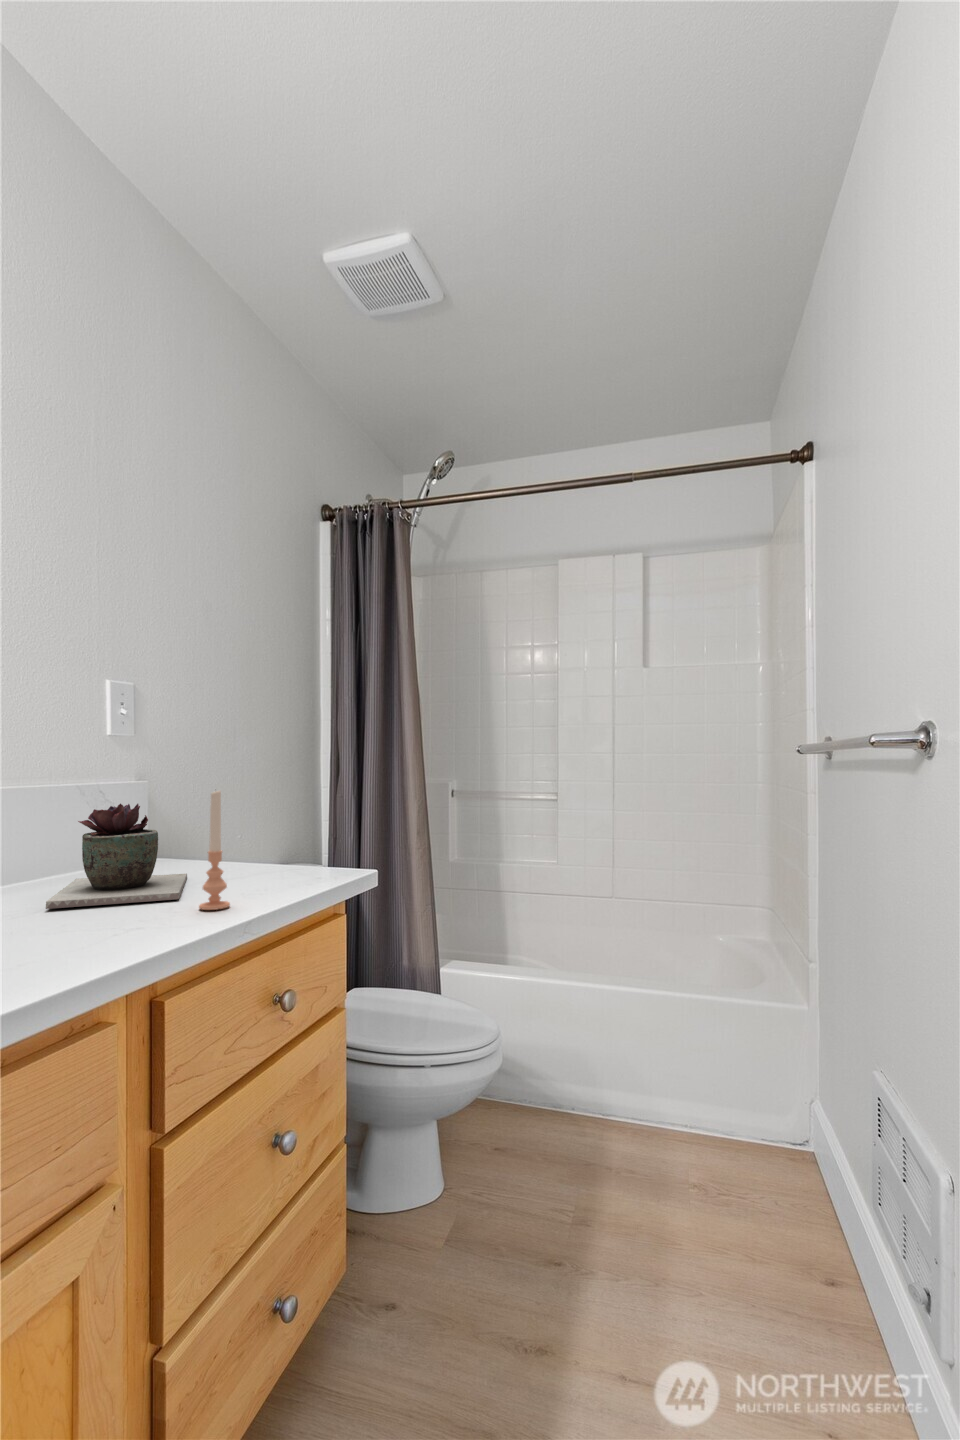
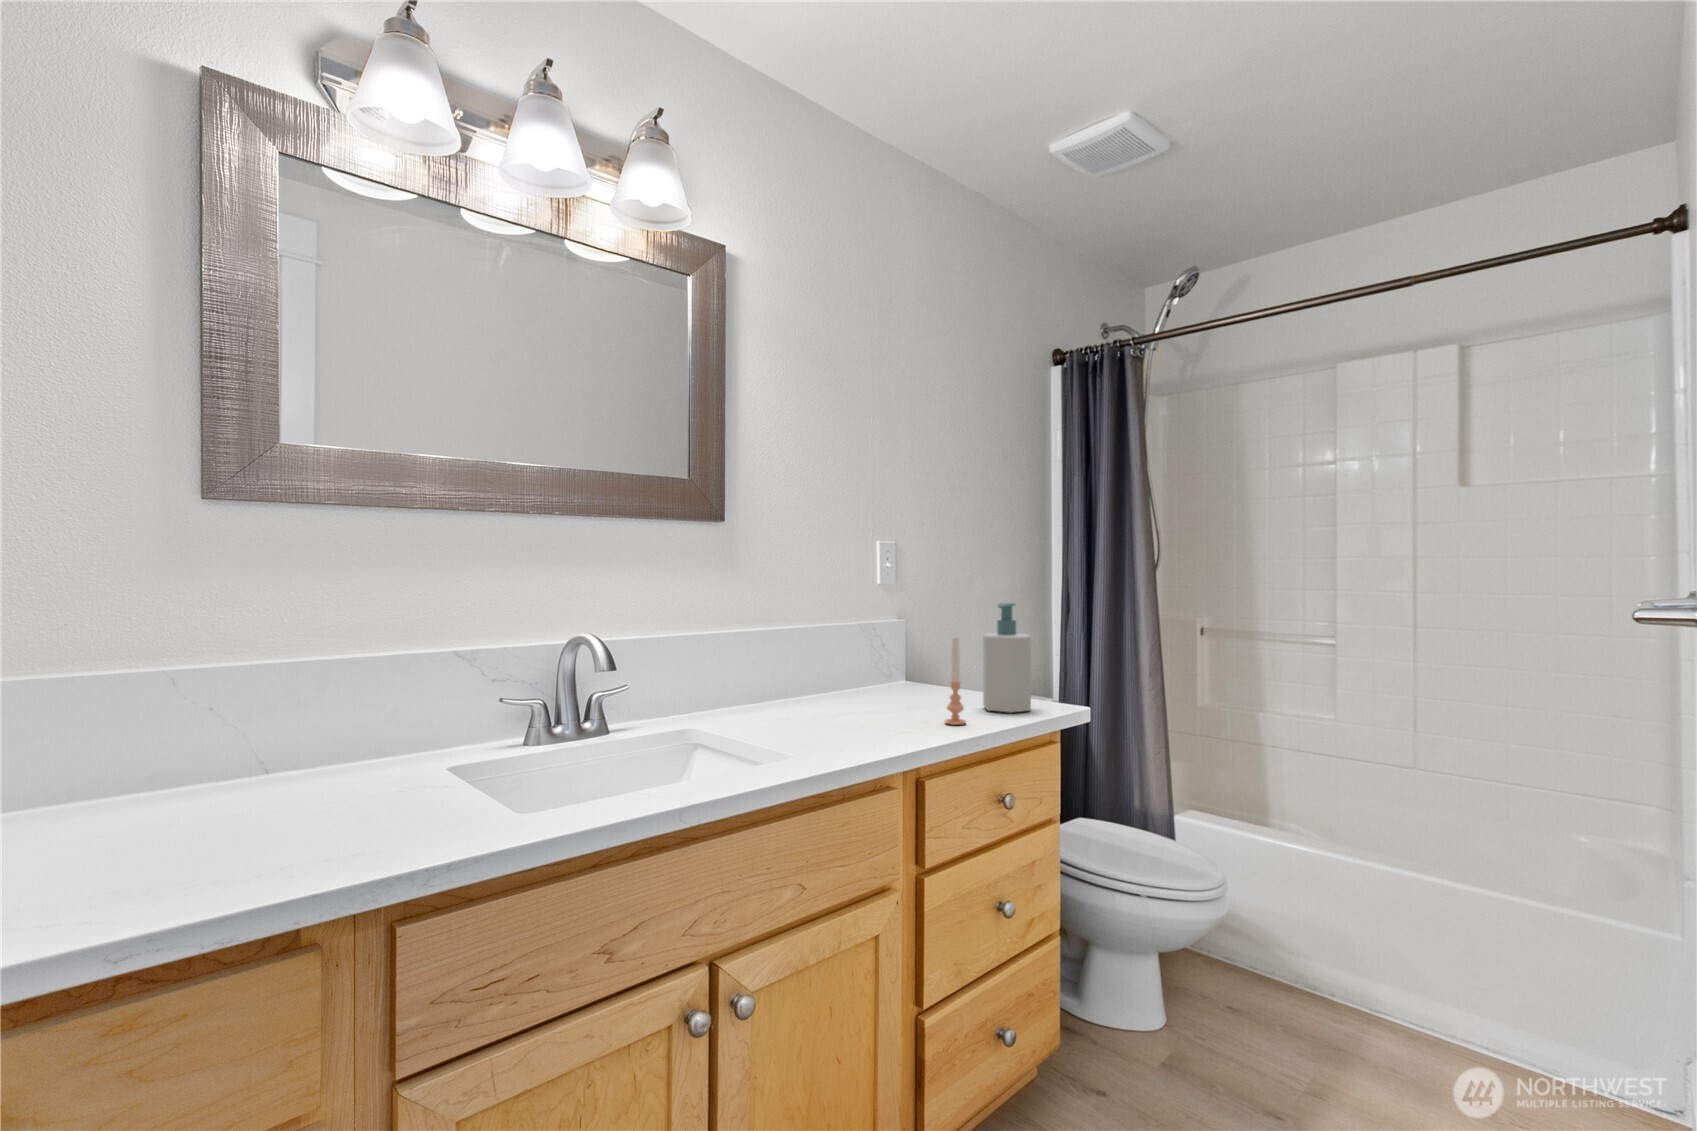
soap bottle: none [251,750,312,885] -> present [983,603,1031,713]
succulent plant: present [46,804,187,909] -> none [845,641,935,715]

